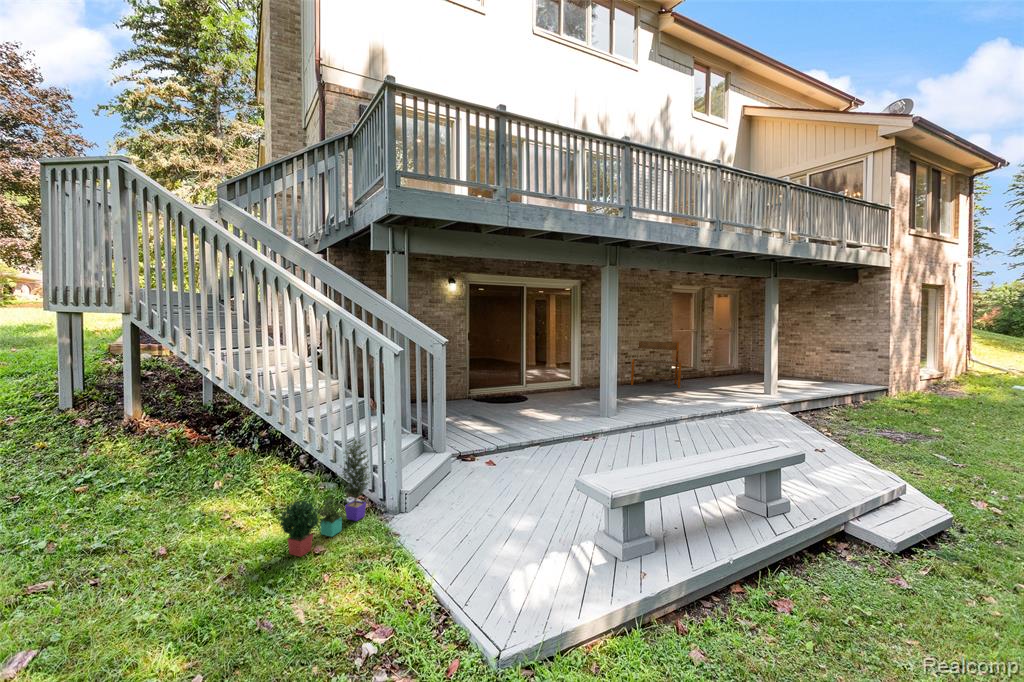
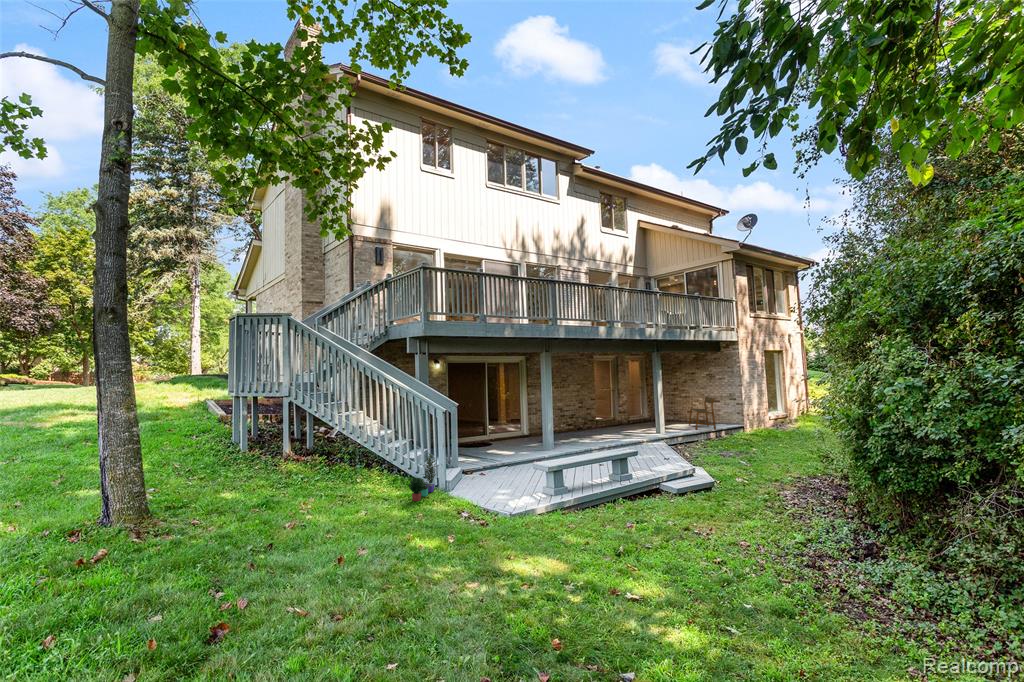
bench: present [631,341,681,388] -> present [689,396,716,430]

